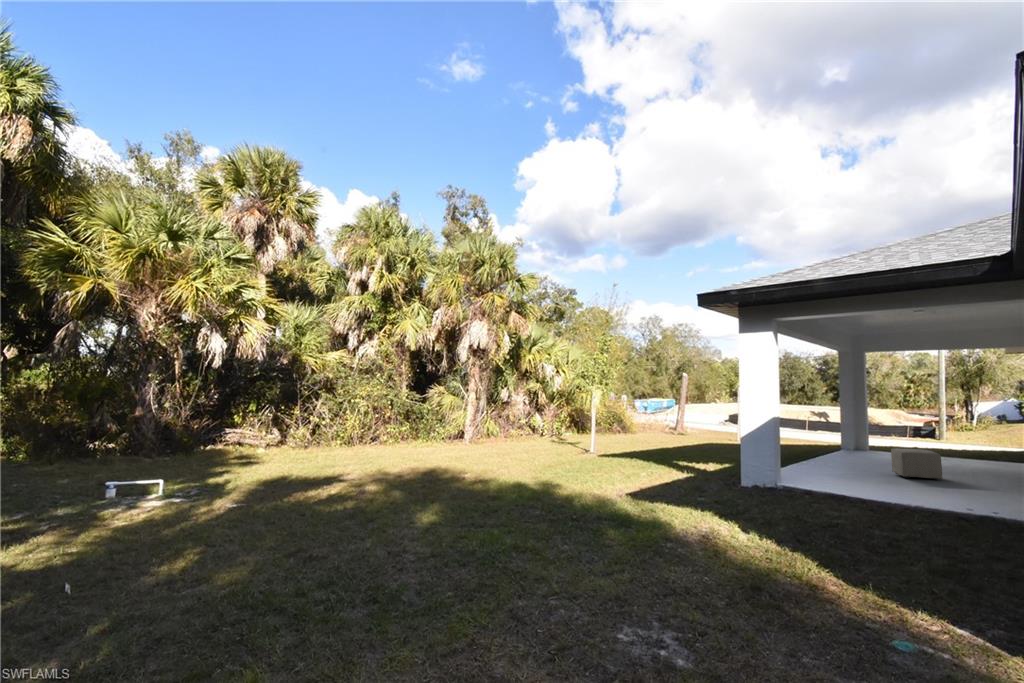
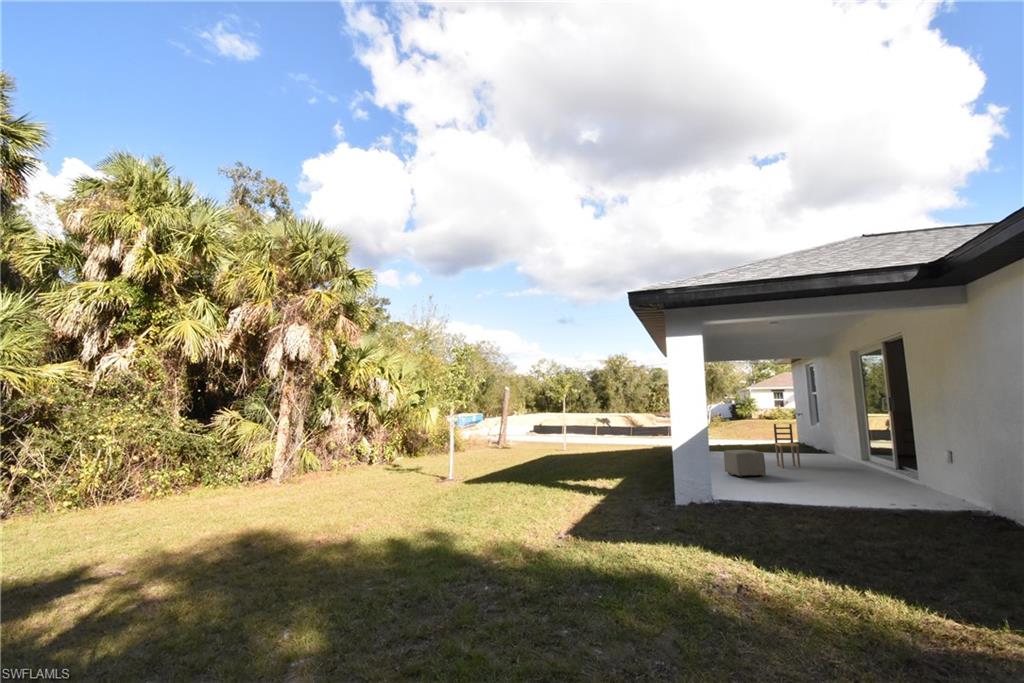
chair: none [977,424,1011,478] -> present [774,424,800,468]

